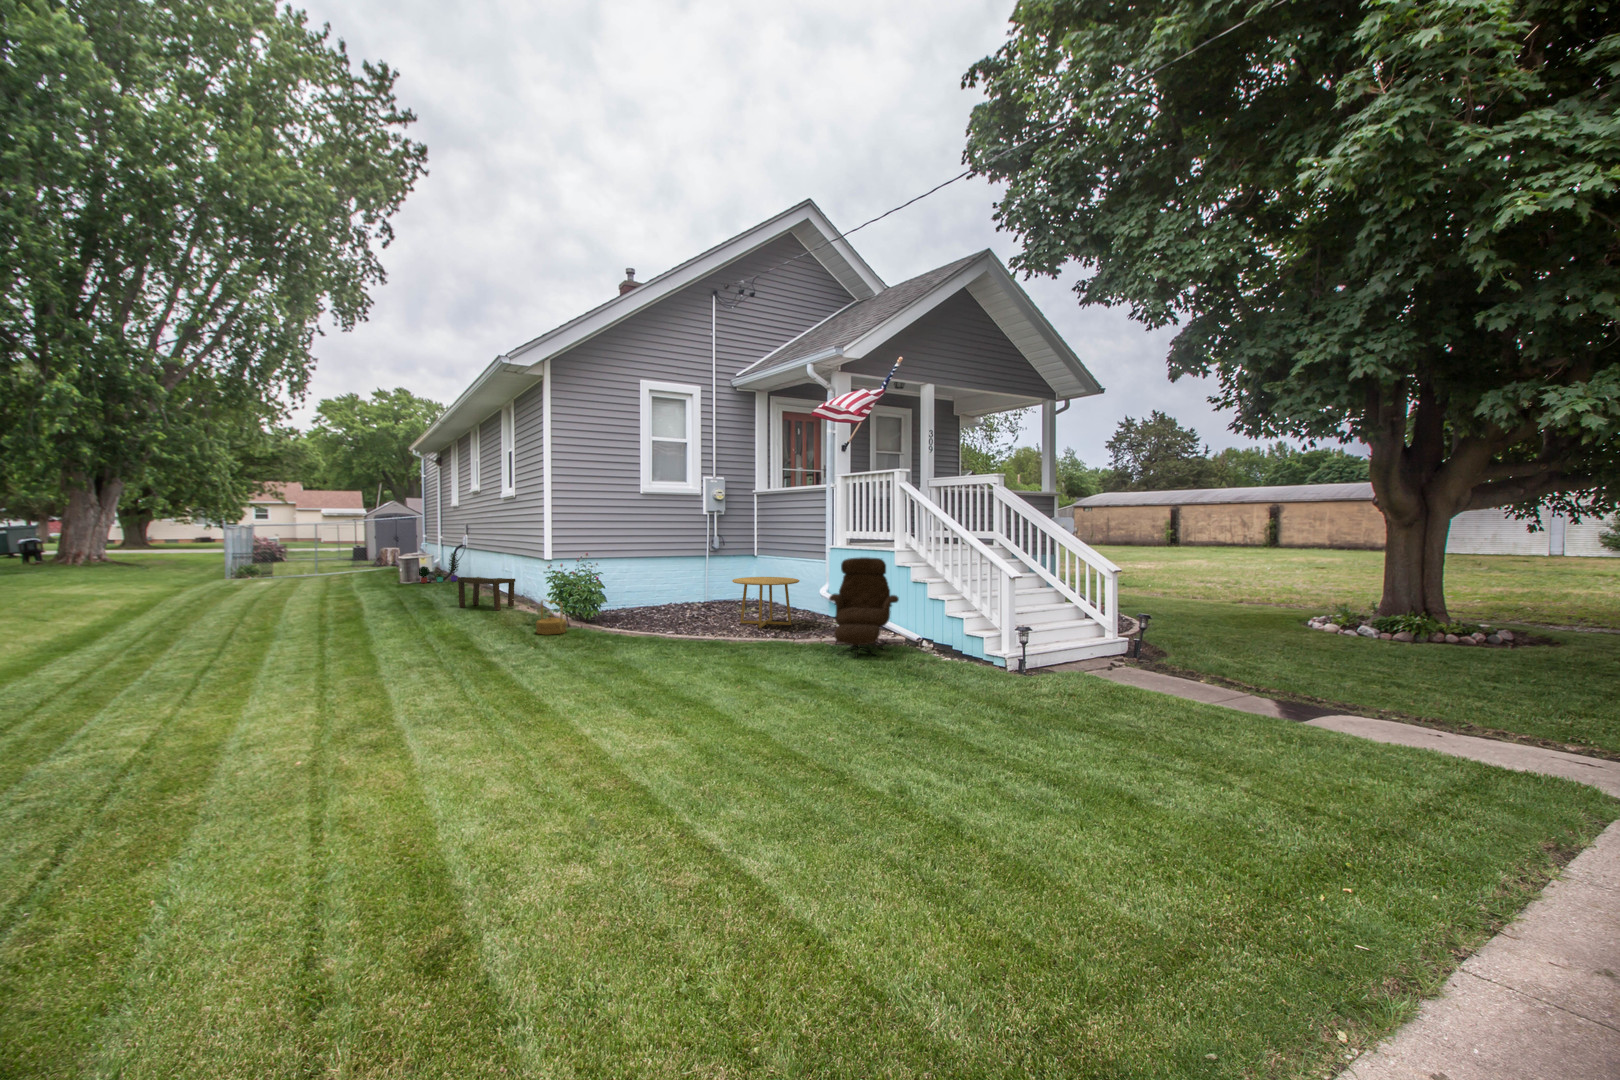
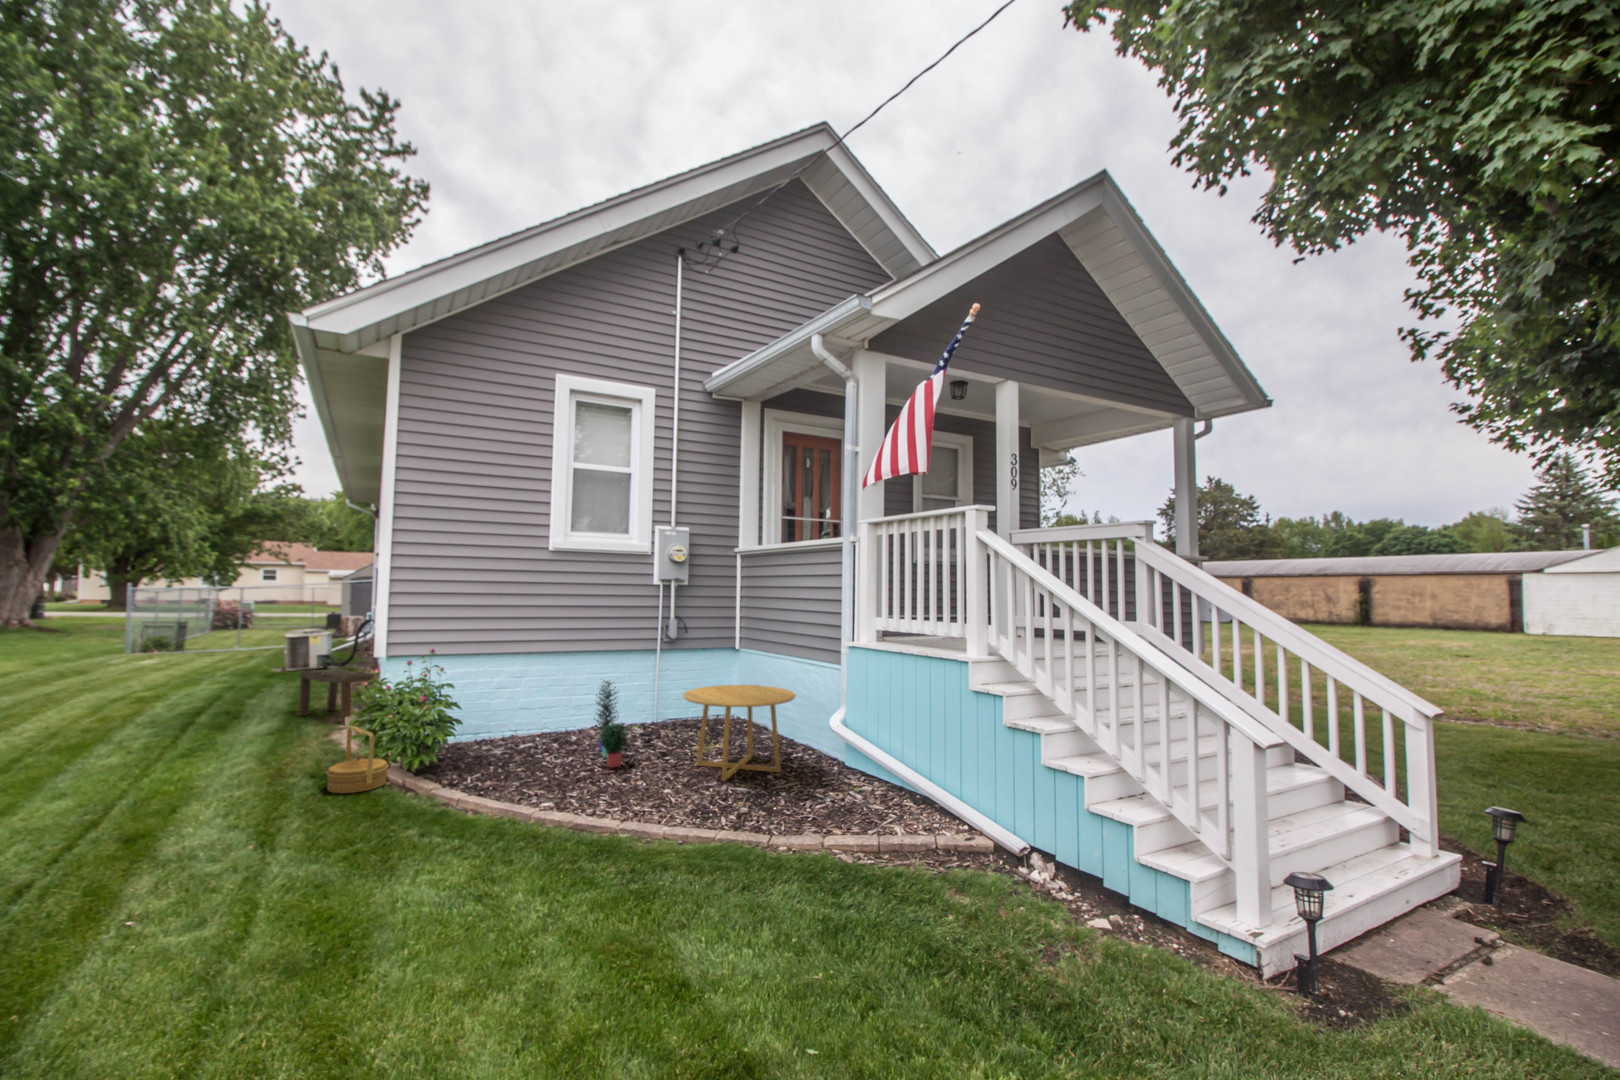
potted plant: present [419,553,459,583] -> present [594,681,628,768]
lounge chair: present [829,557,899,658] -> none [839,668,976,905]

